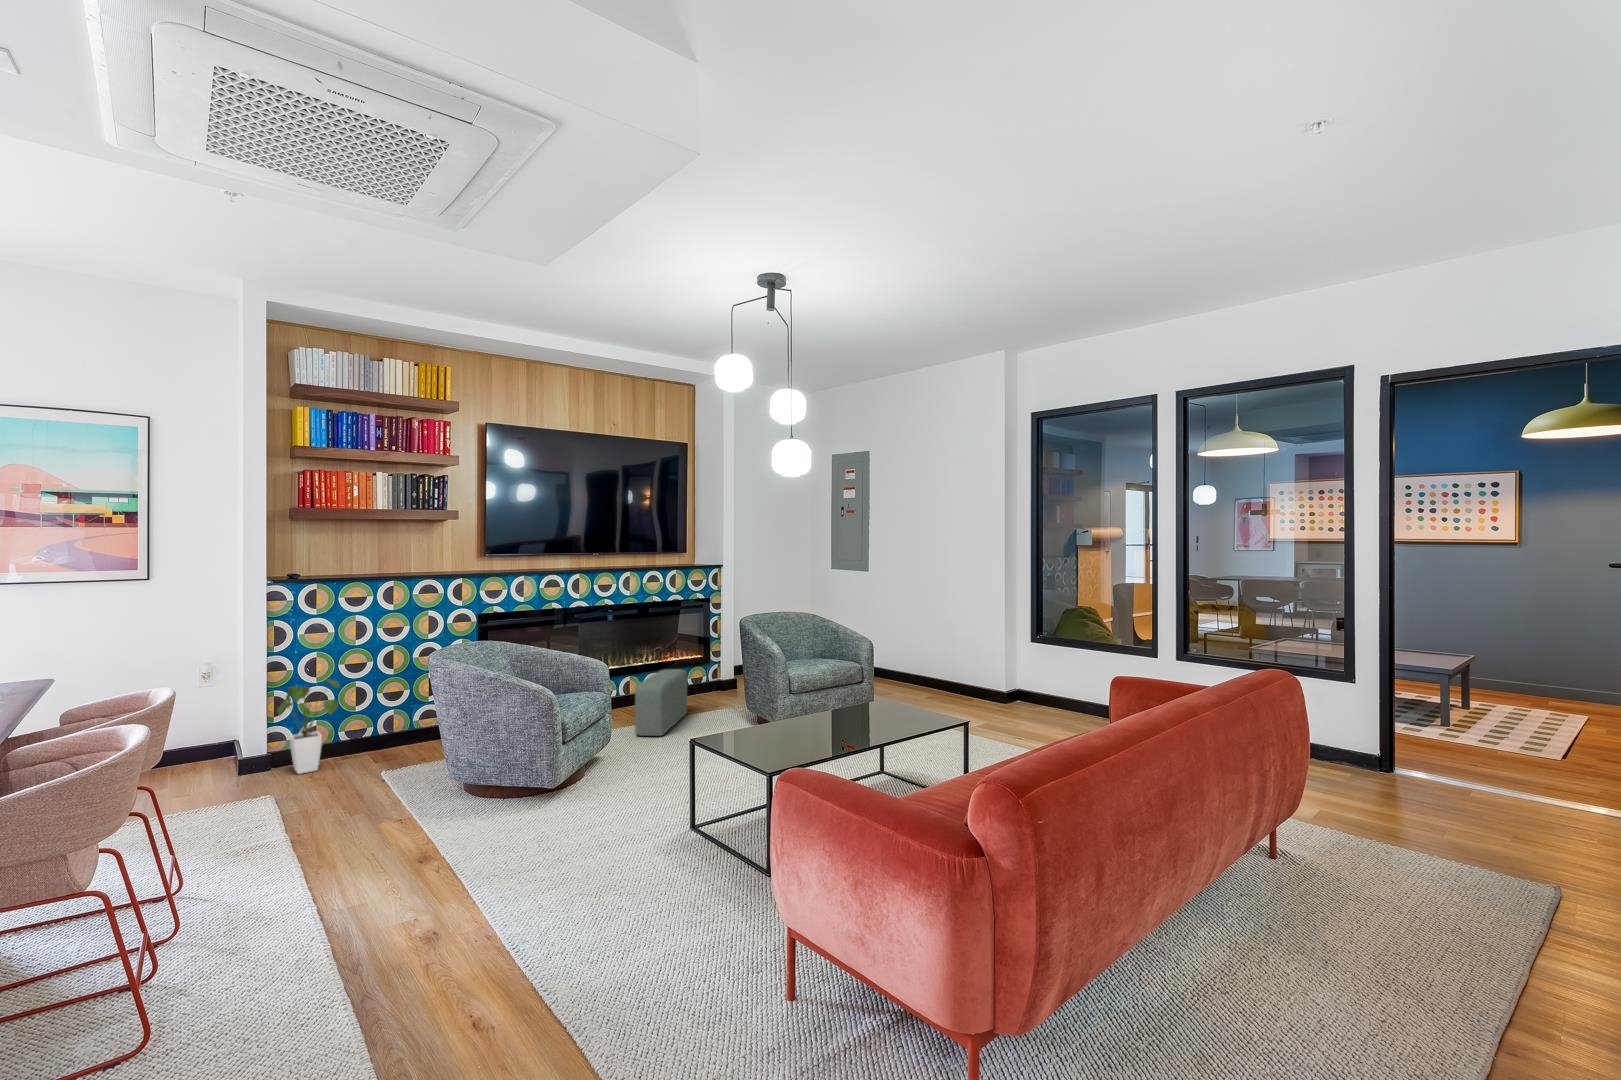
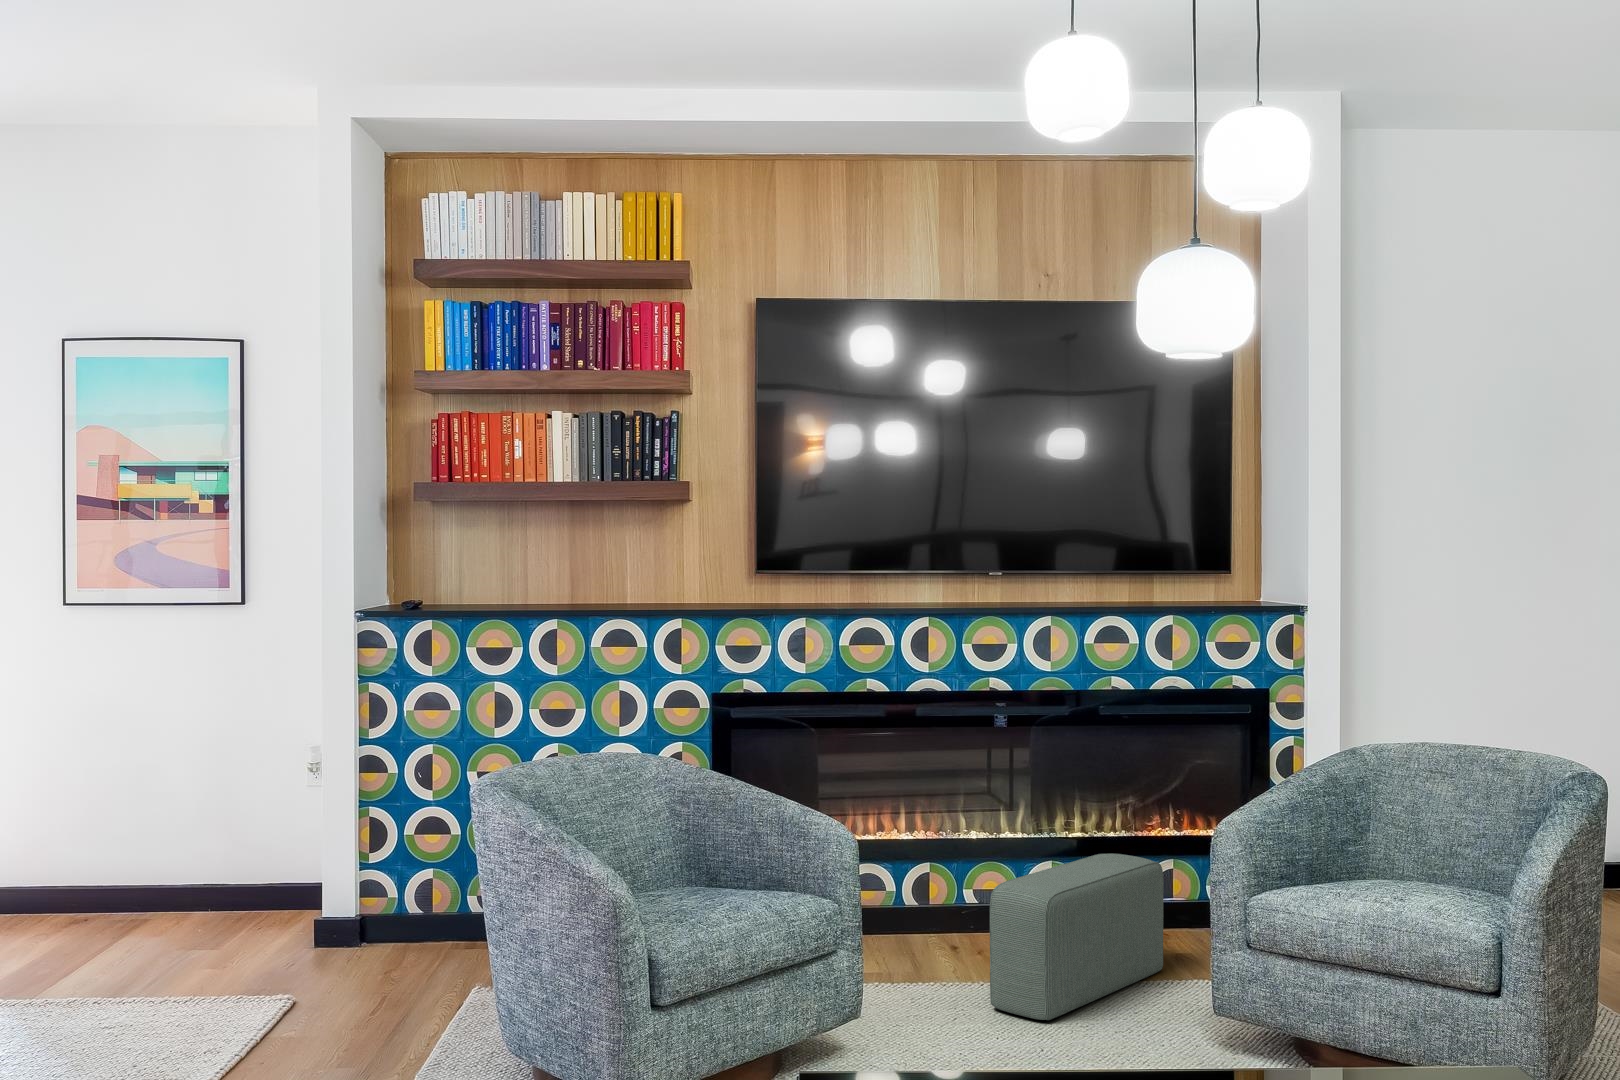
house plant: present [277,678,340,774] -> none [343,789,470,964]

